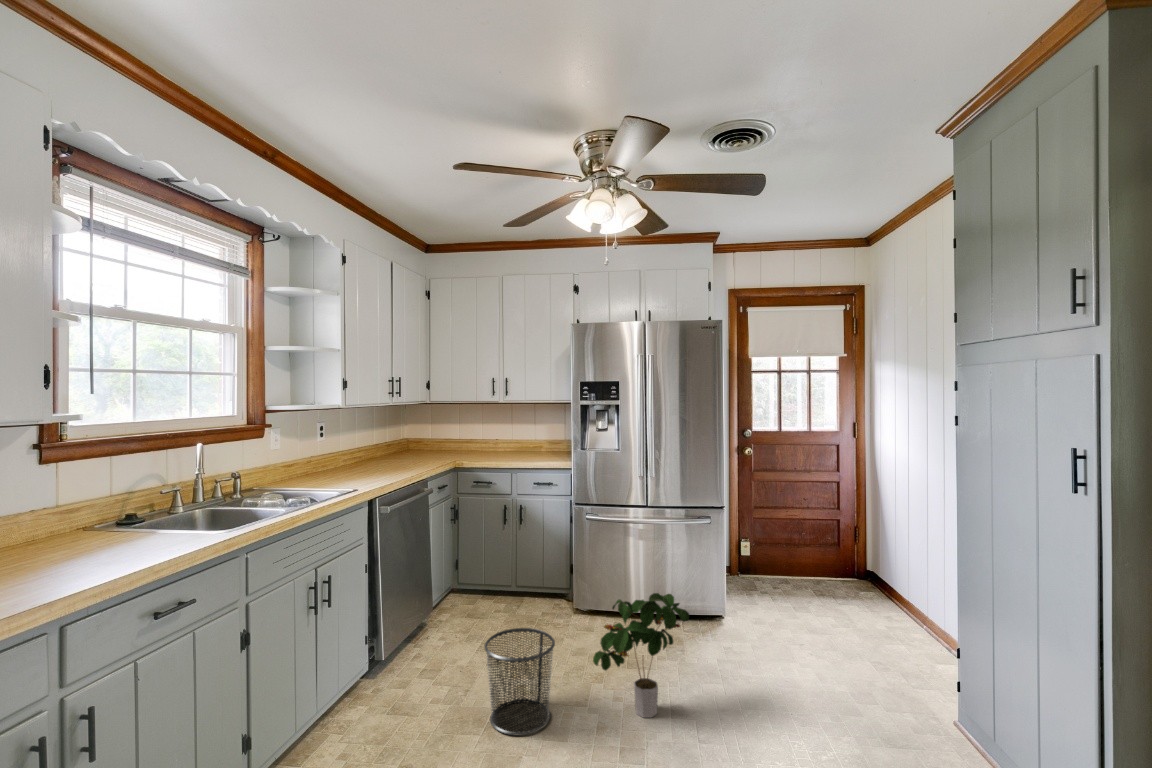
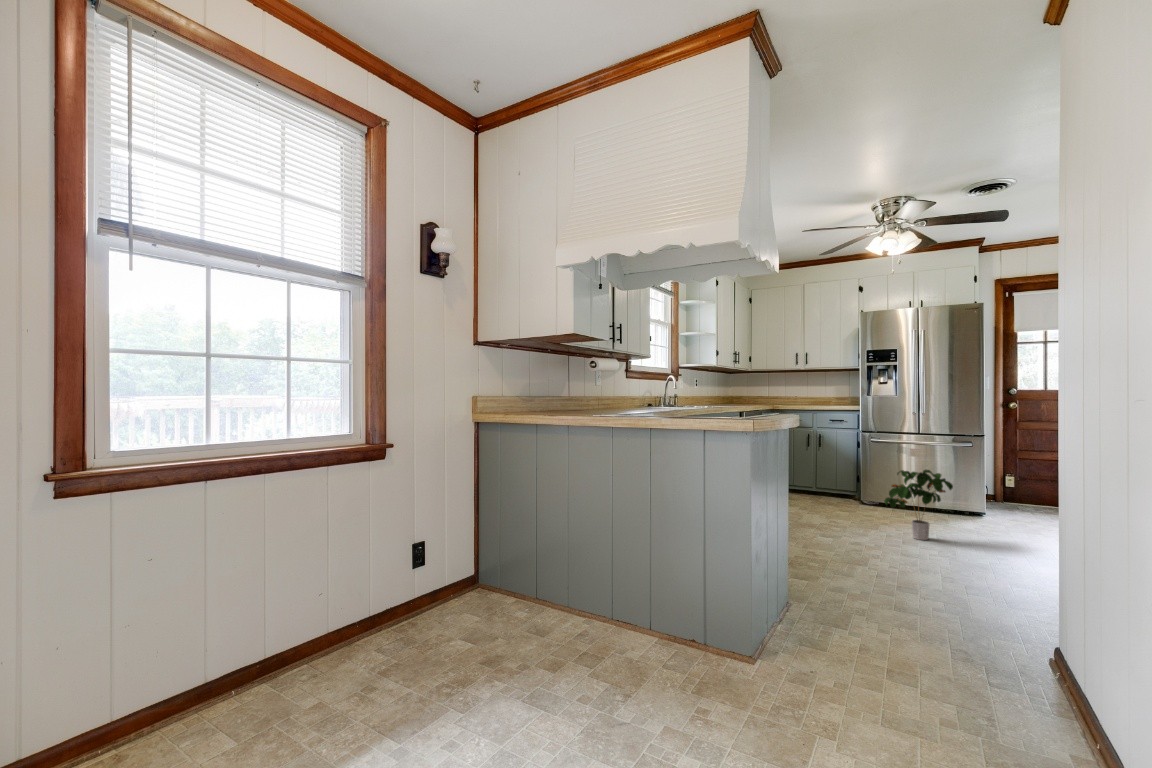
waste bin: present [484,628,555,735] -> none [815,485,859,535]

